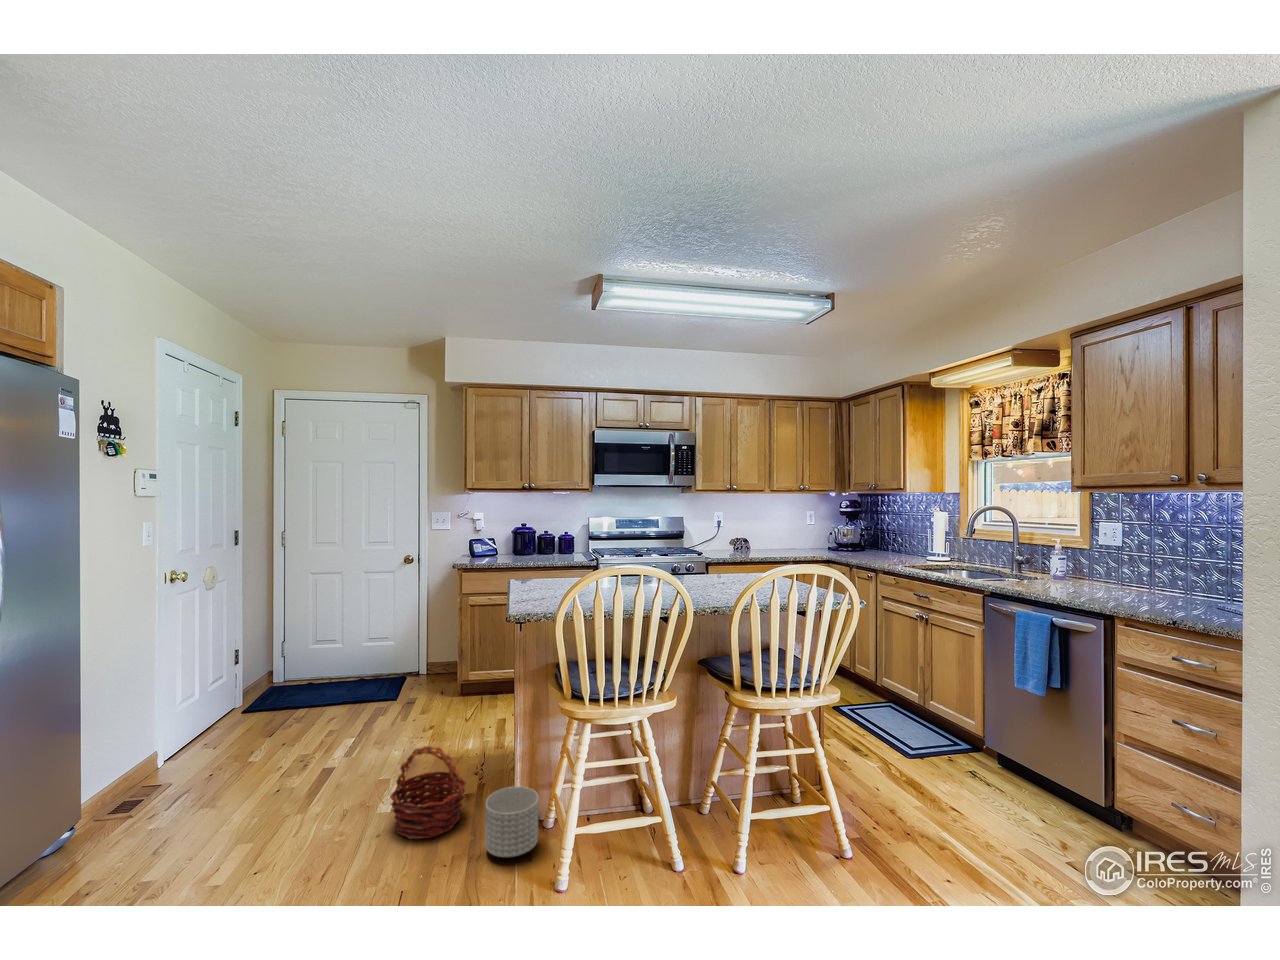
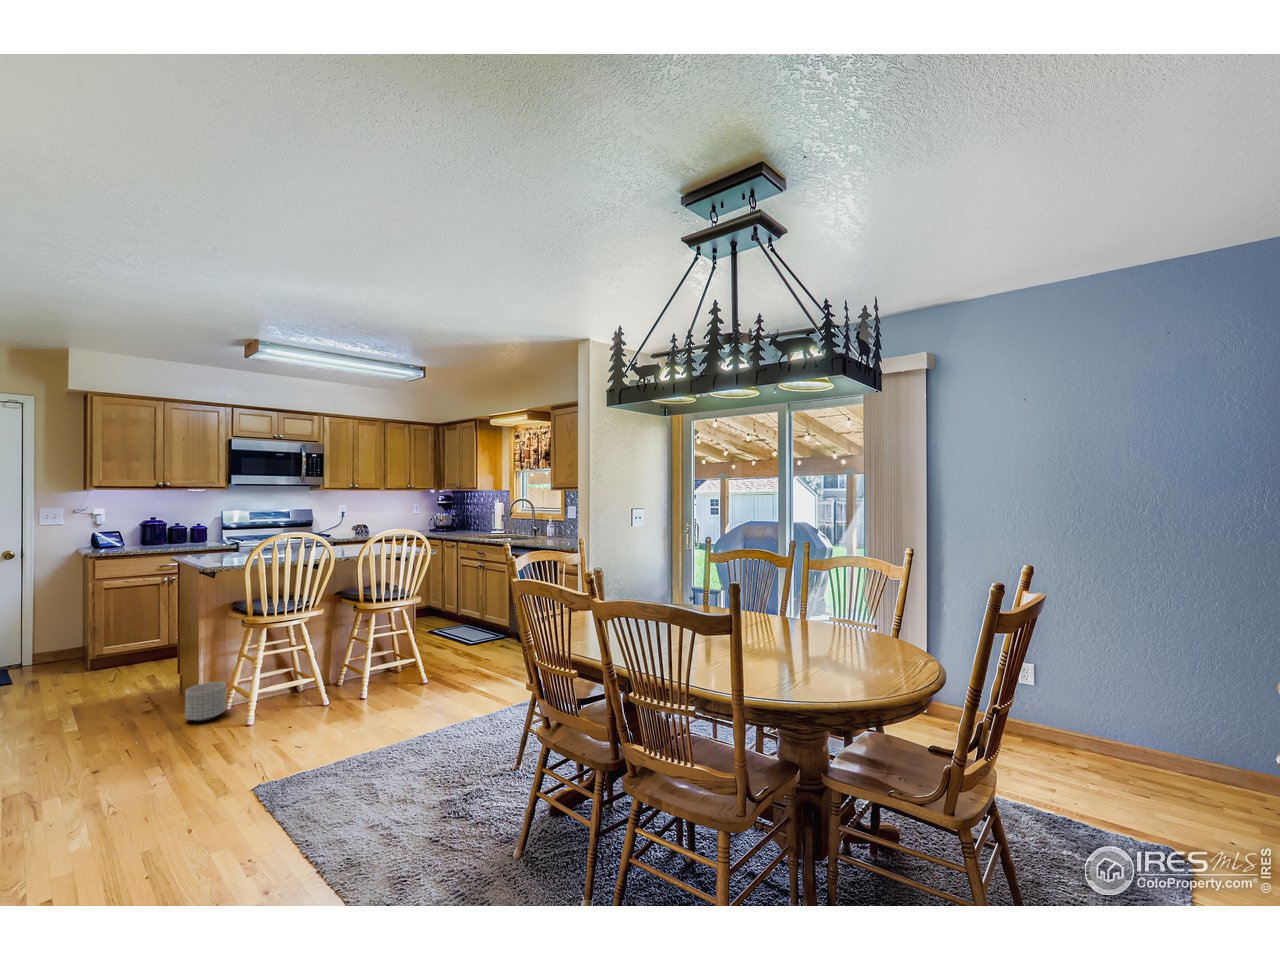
basket: present [390,746,466,839] -> none [91,672,157,732]

